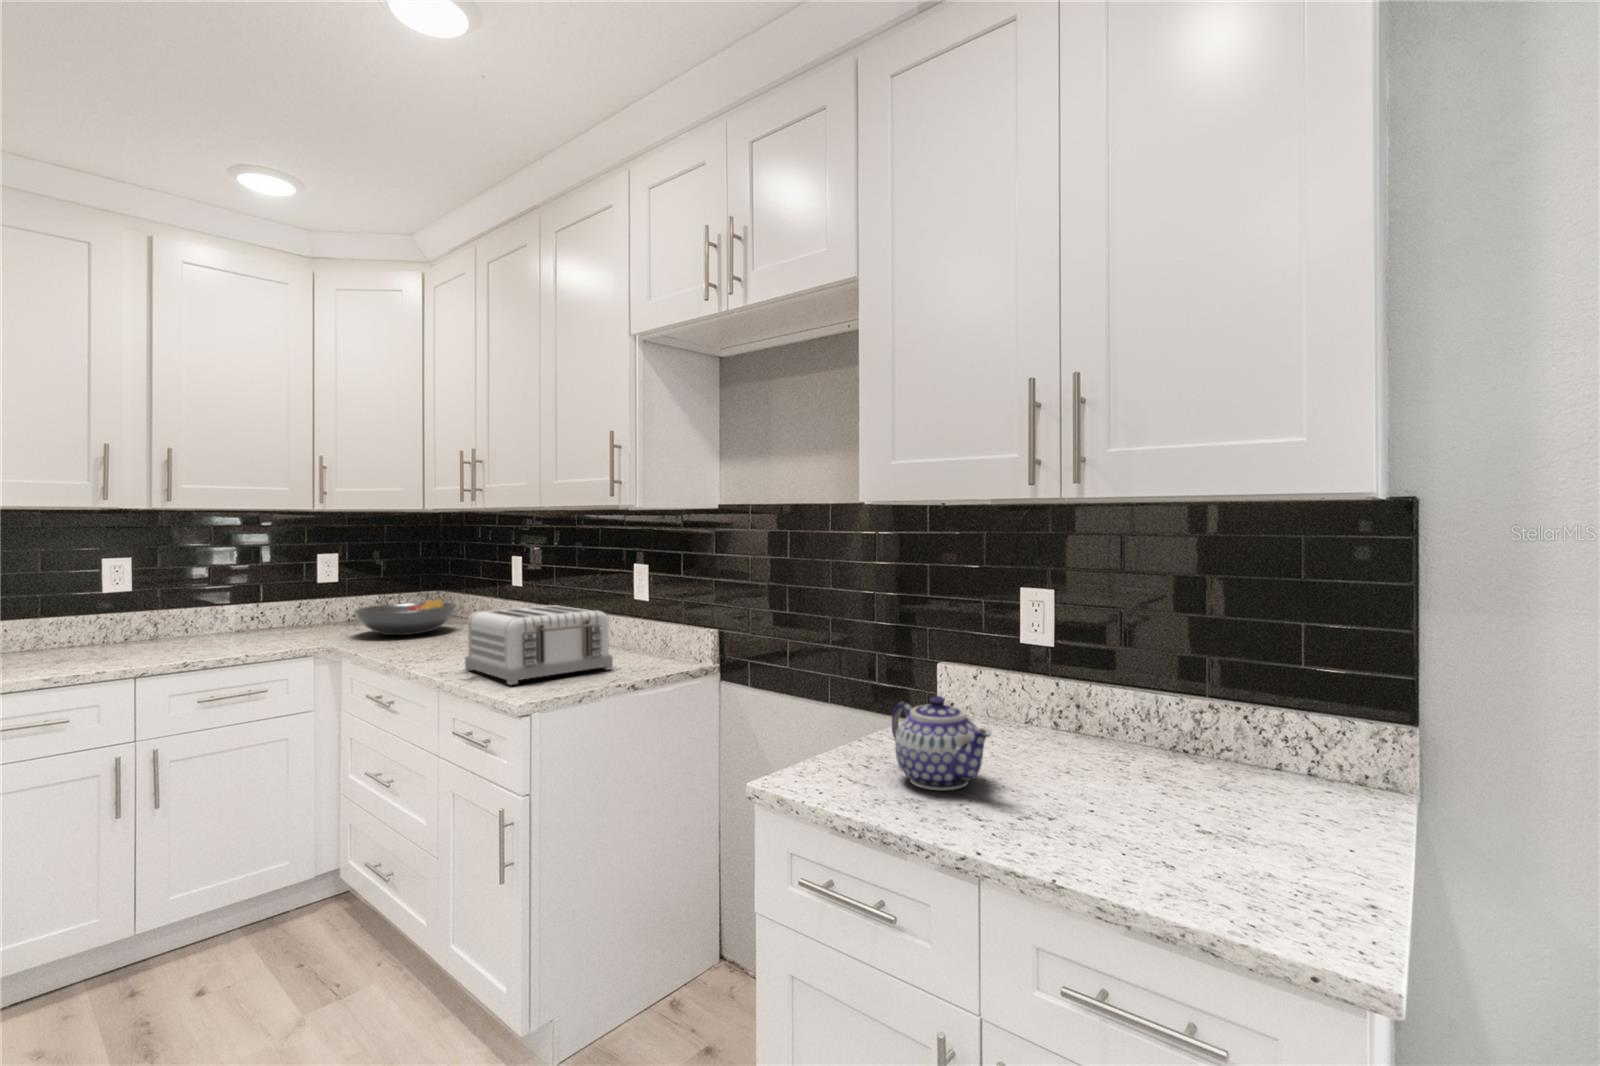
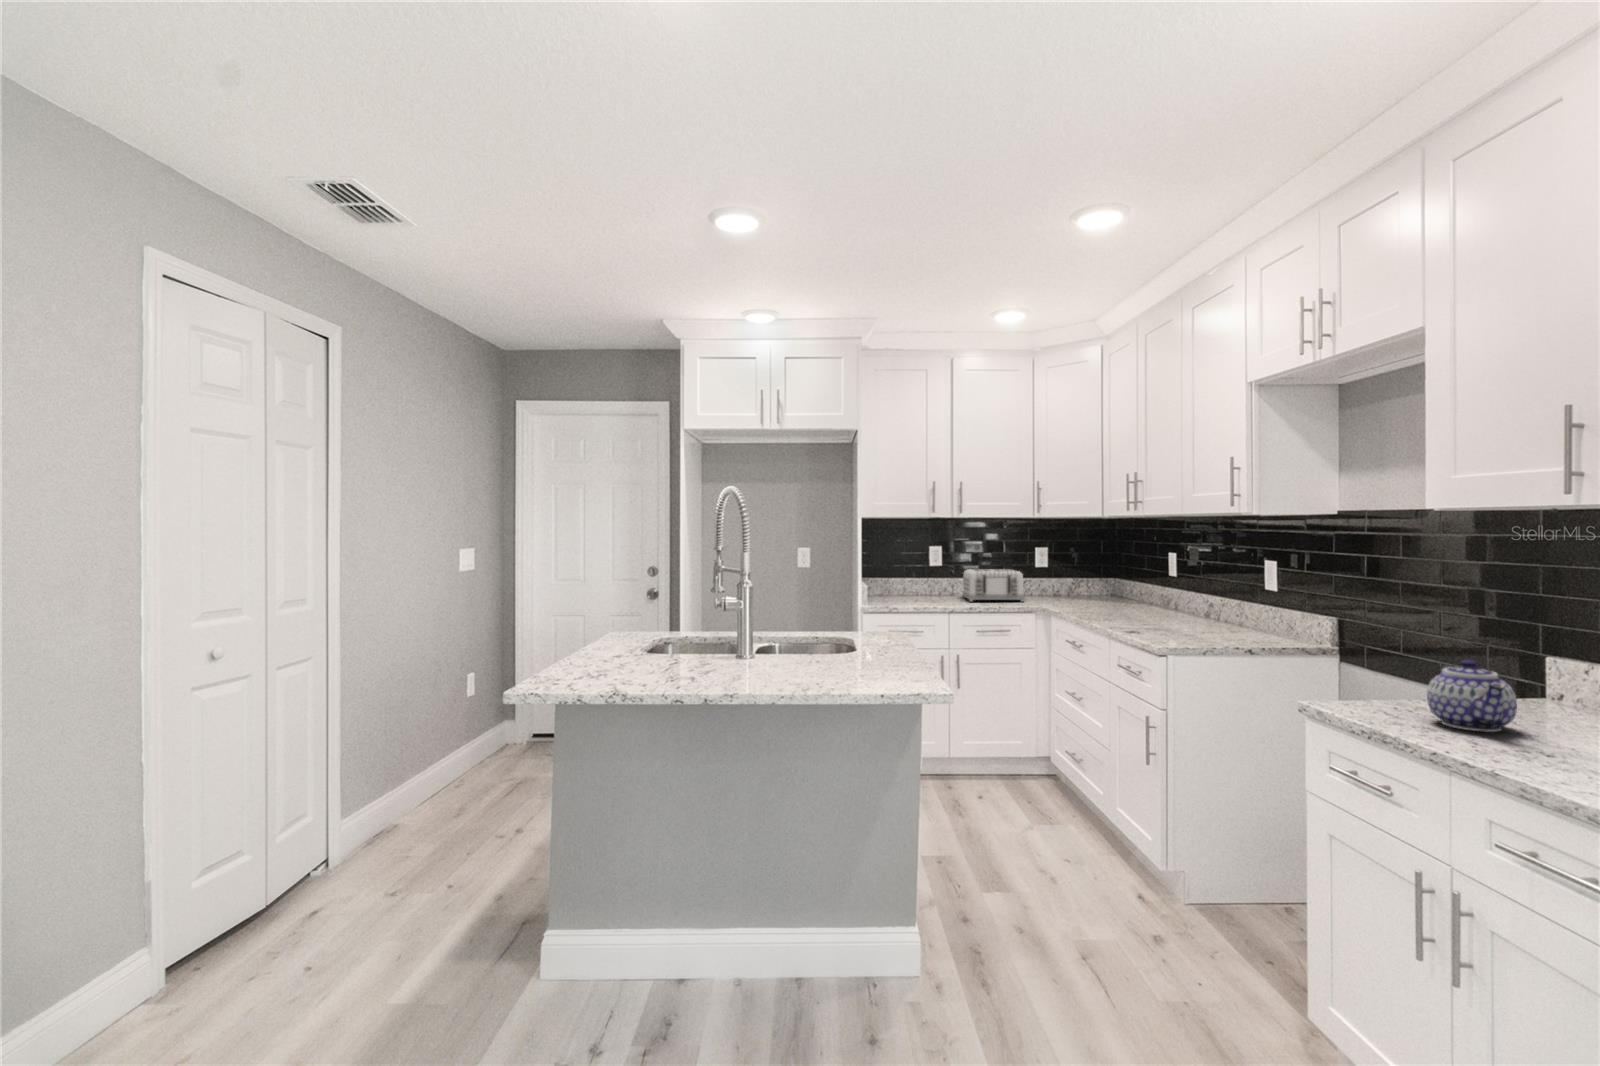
fruit bowl: present [355,598,456,635] -> none [1057,582,1127,606]
toaster: present [465,605,613,685] -> present [962,569,1025,602]

